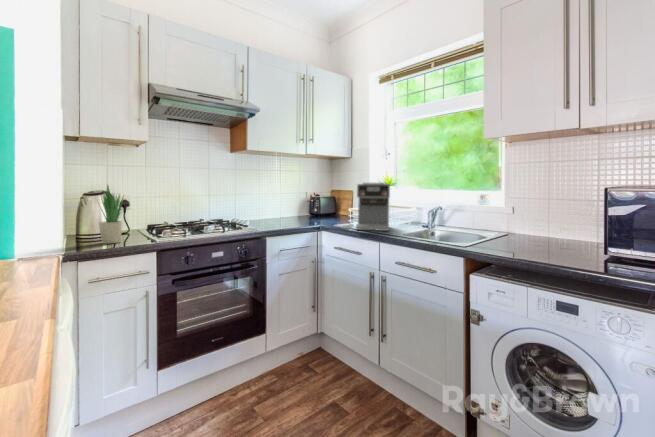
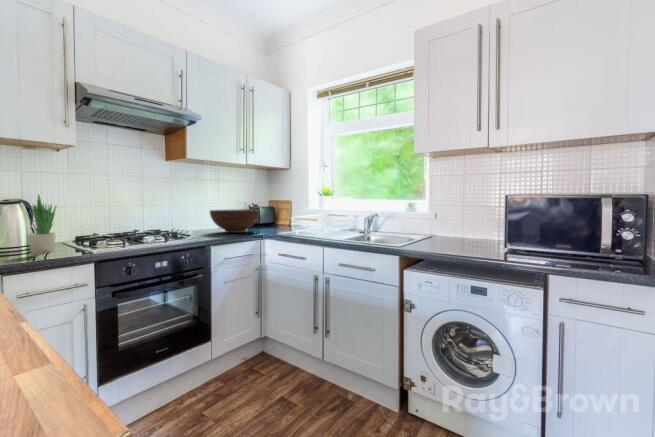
coffee maker: present [356,183,390,231] -> none [297,192,327,235]
fruit bowl: none [269,201,318,225] -> present [210,209,260,233]

